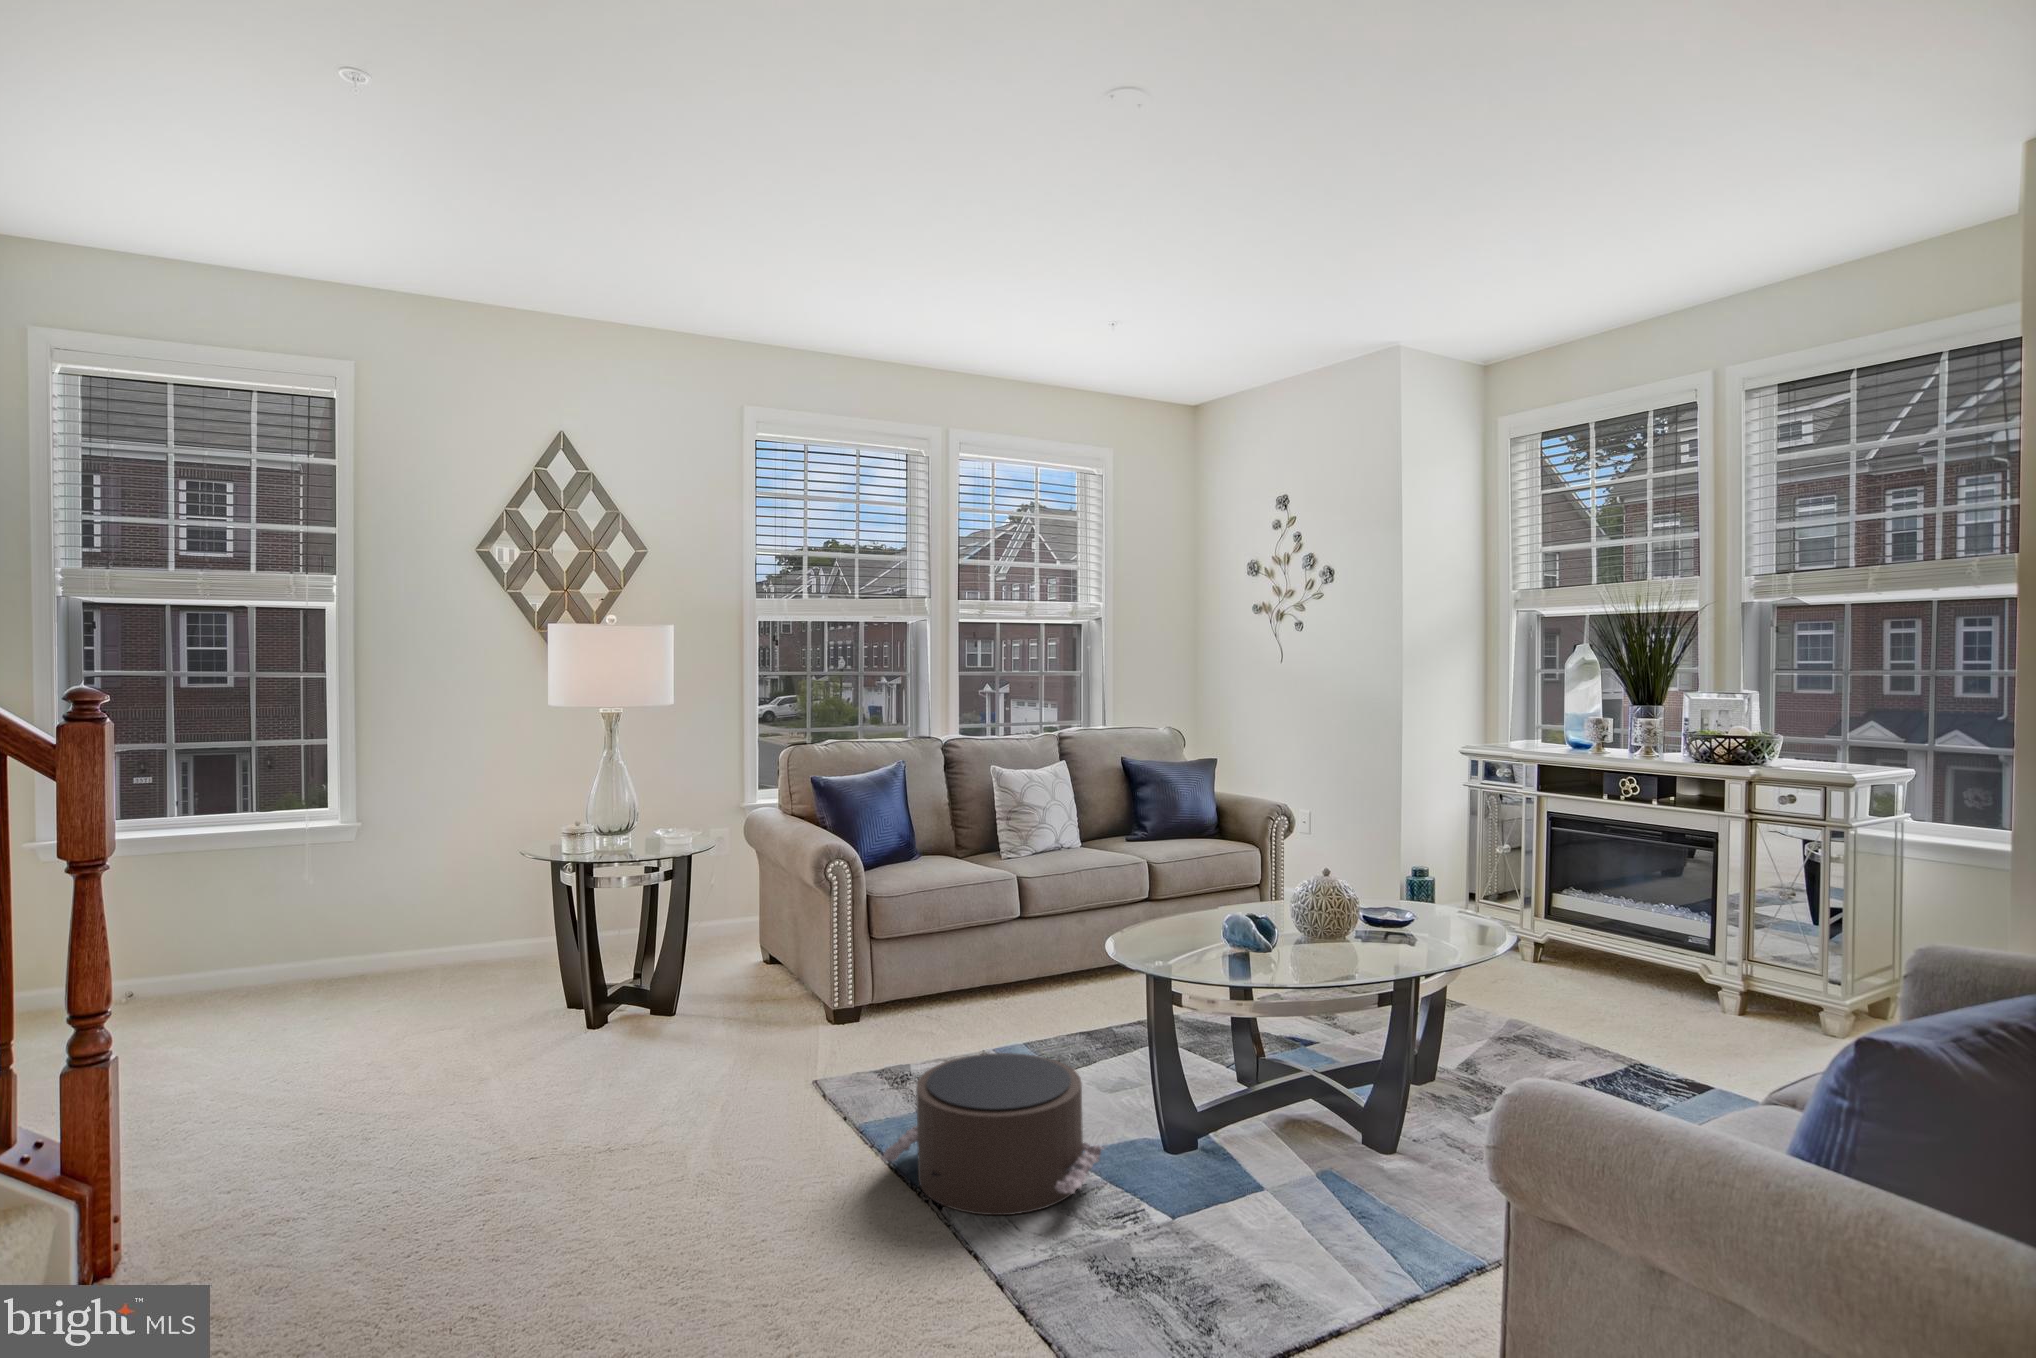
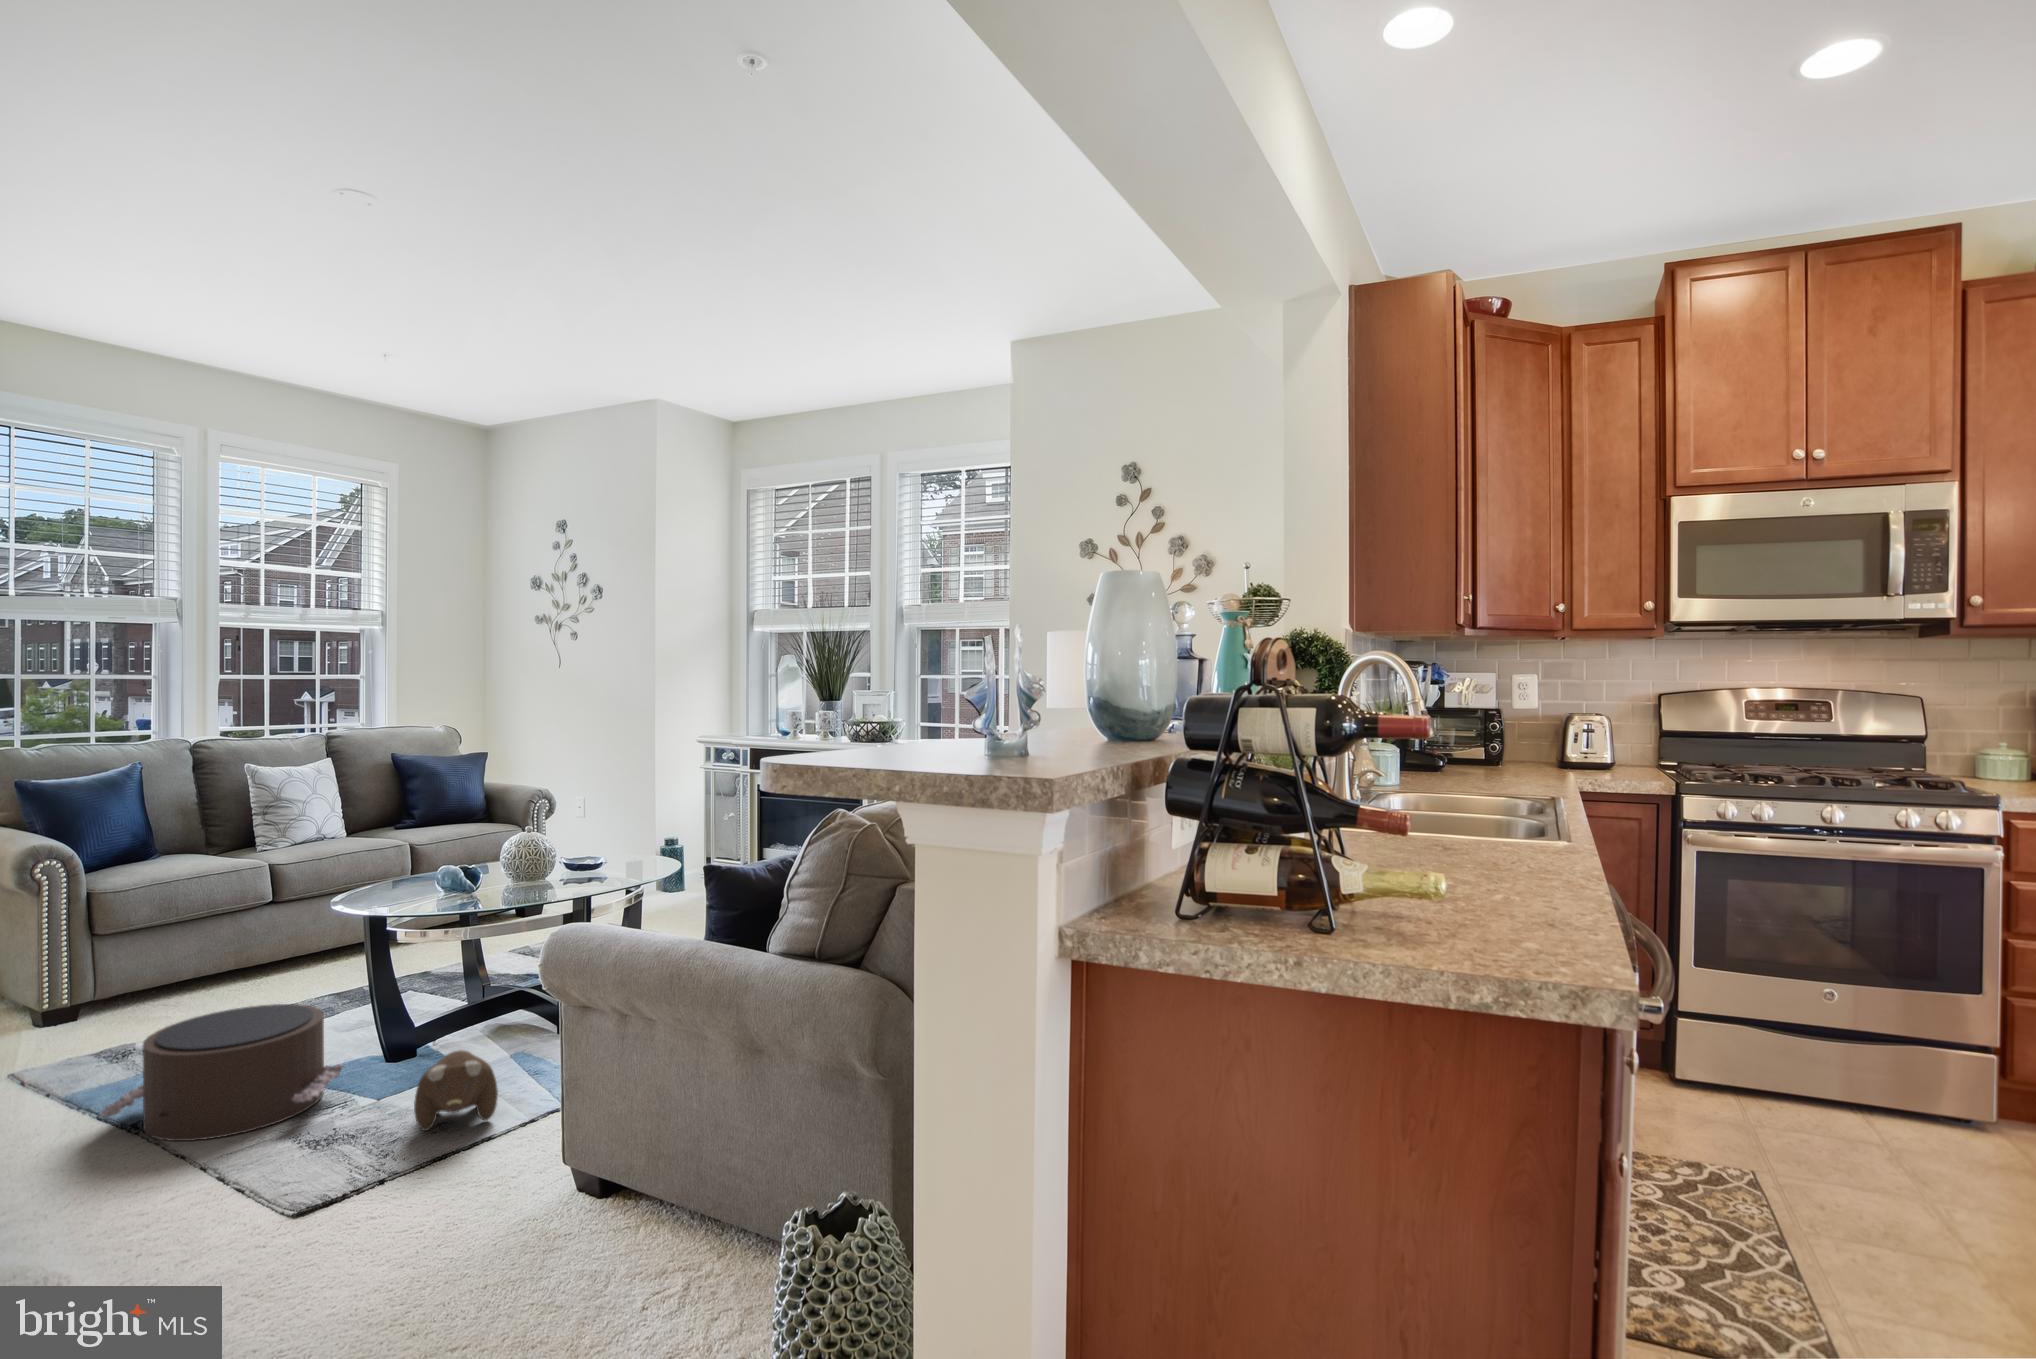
plush toy: none [1189,1172,1289,1279] -> present [414,1050,498,1131]

